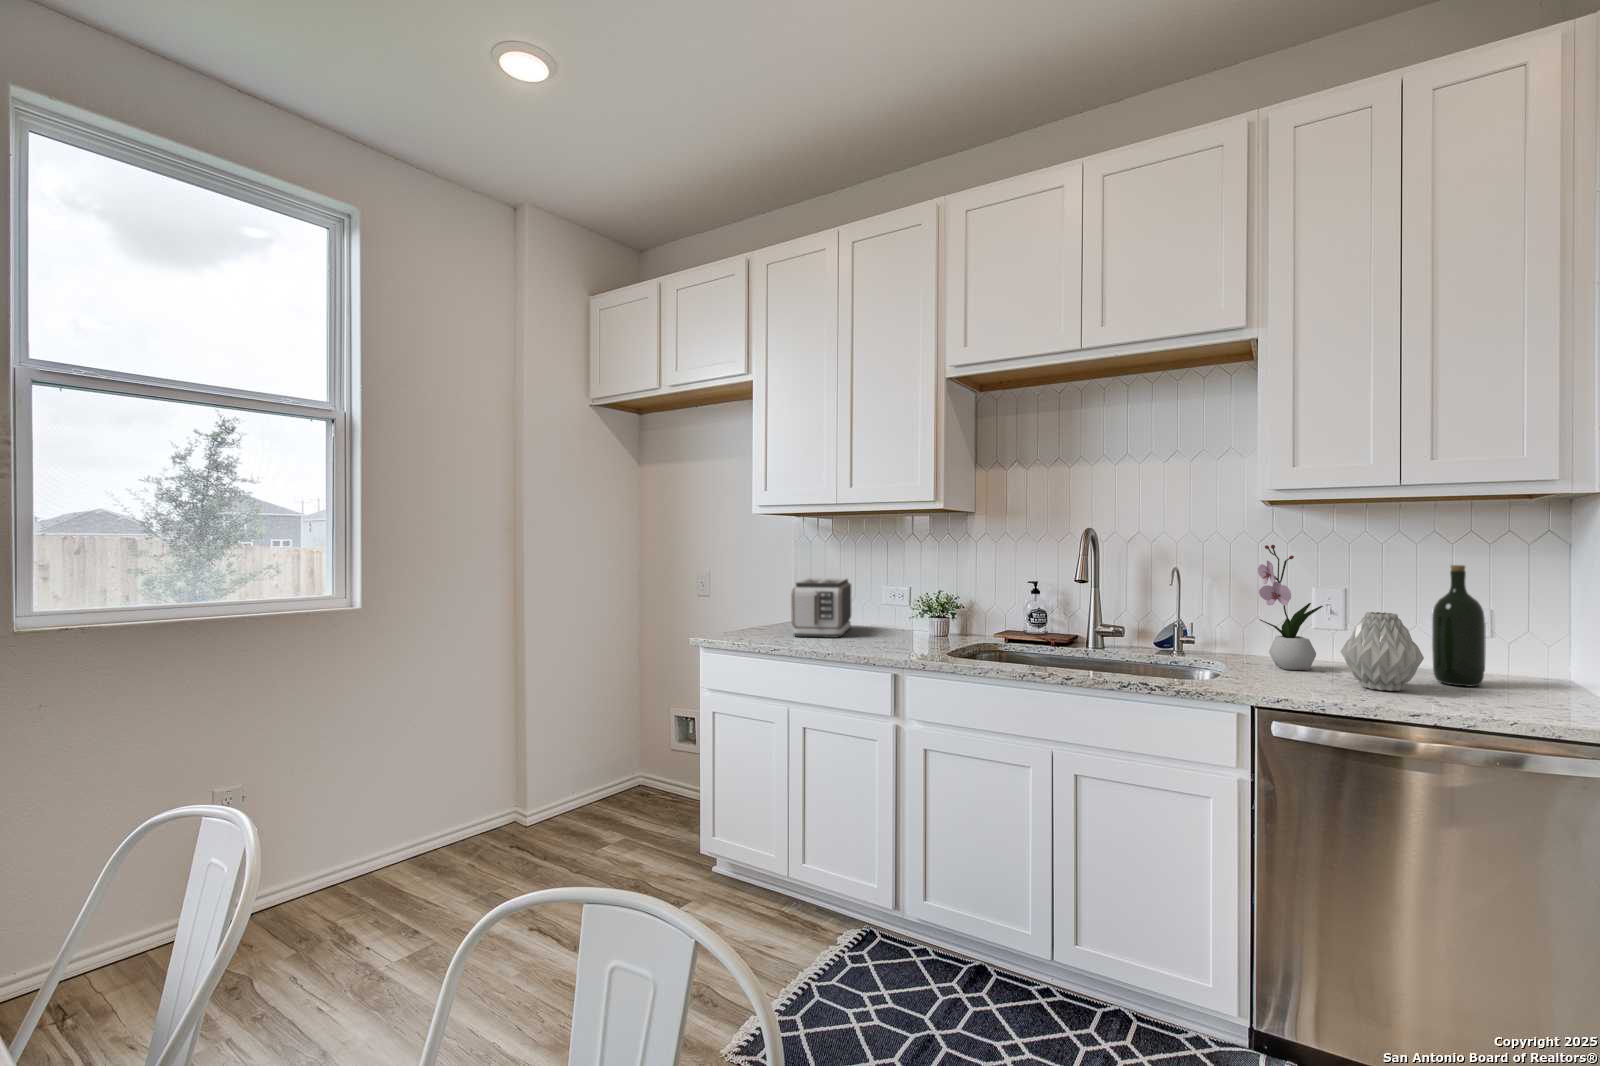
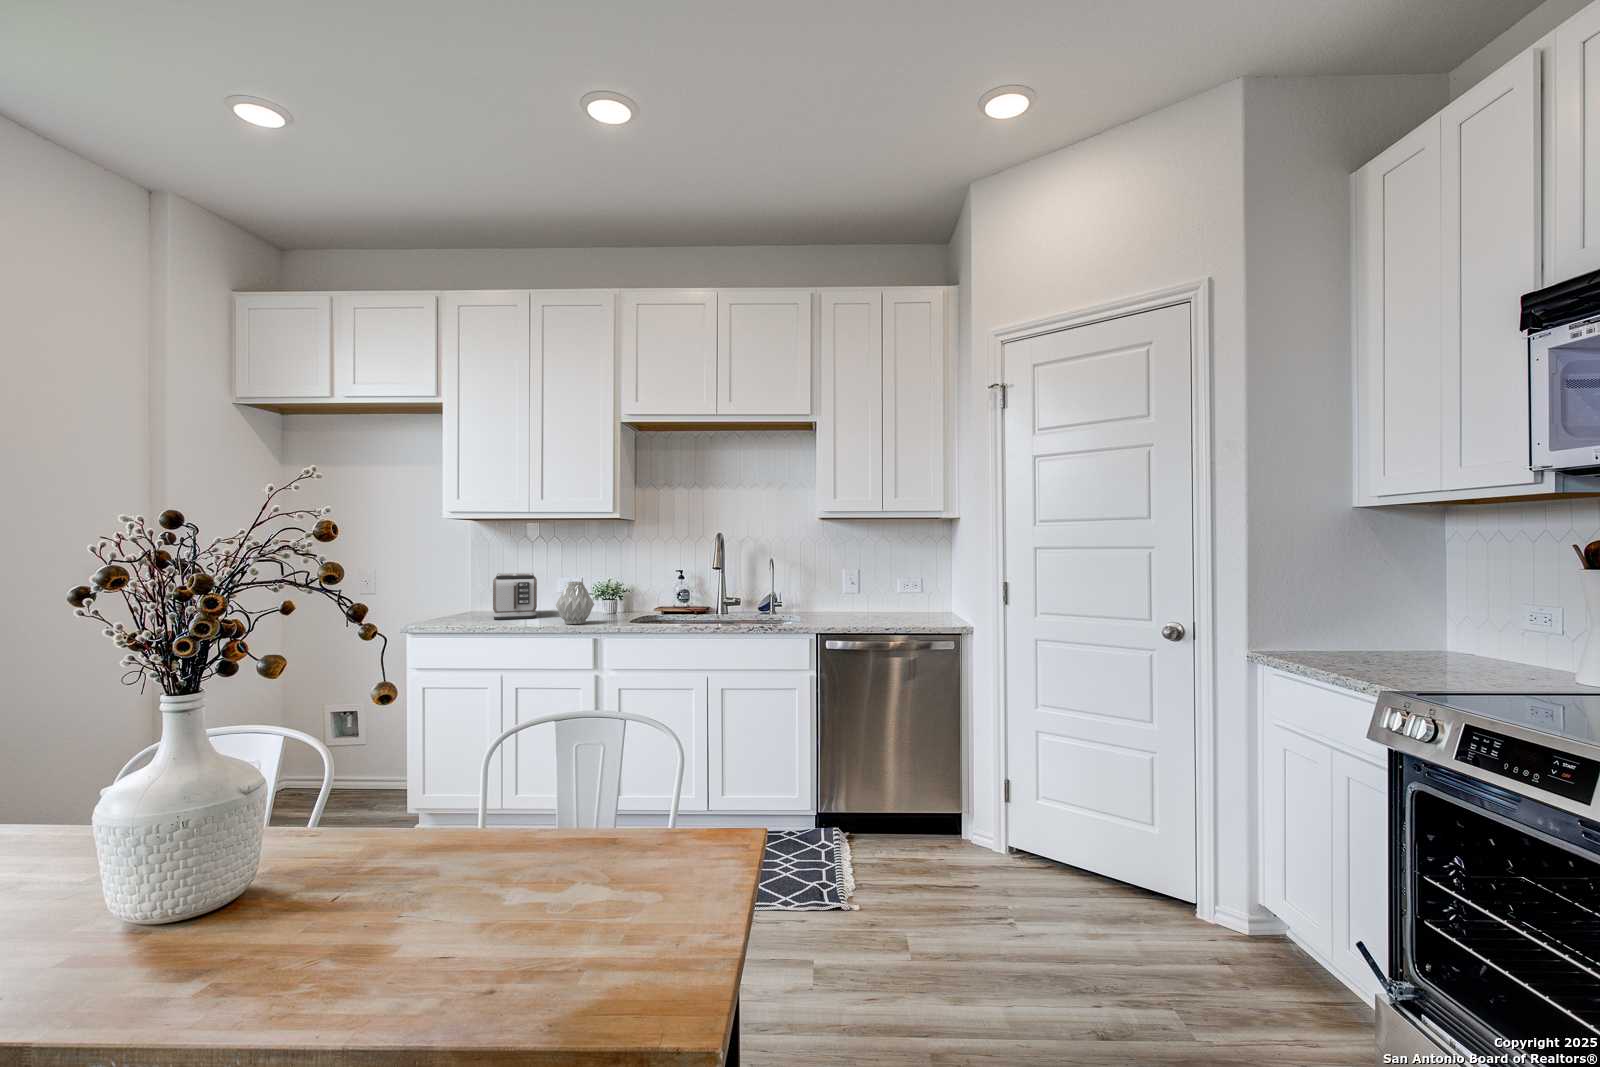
flower arrangement: present [1258,545,1323,670] -> none [816,543,849,616]
wine bottle: present [1432,565,1486,686] -> none [897,554,919,617]
vase: present [1341,612,1424,691] -> present [556,582,594,624]

